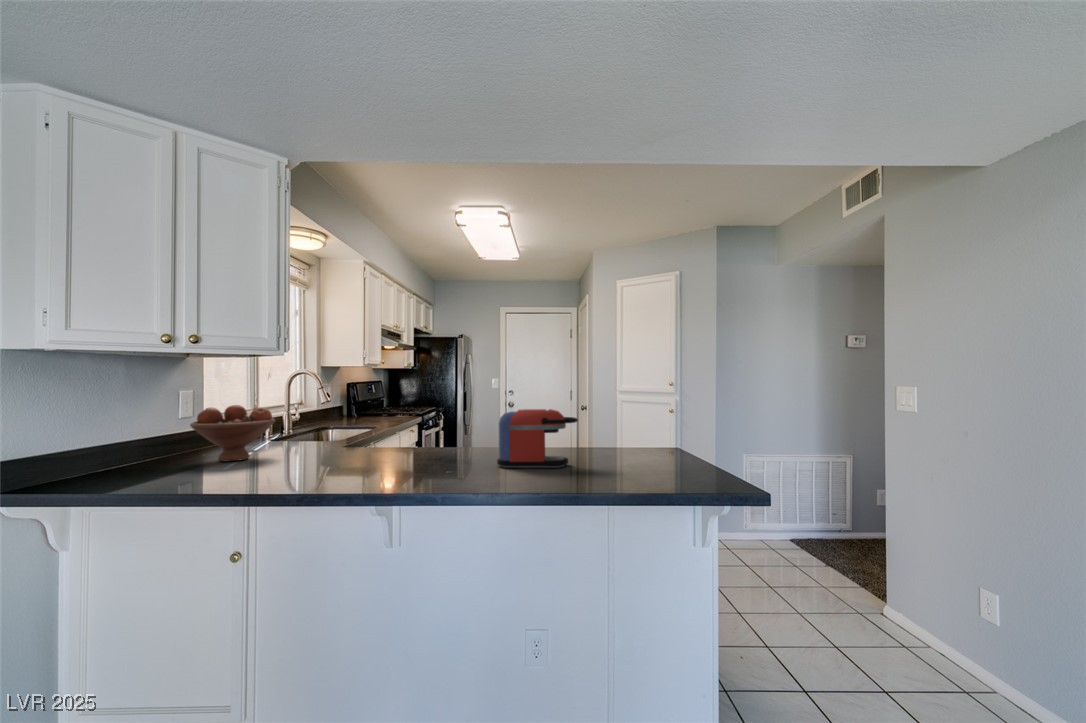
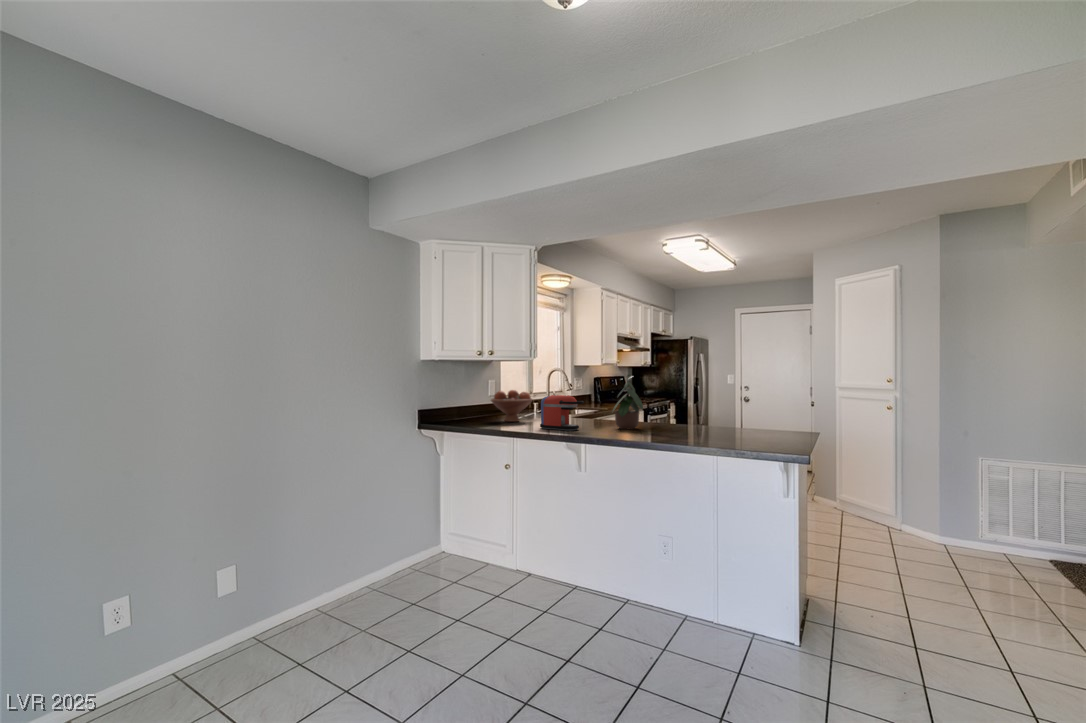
potted plant: none [420,372,476,459] -> present [613,374,643,429]
coffee maker: present [497,409,578,468] -> present [540,395,584,431]

